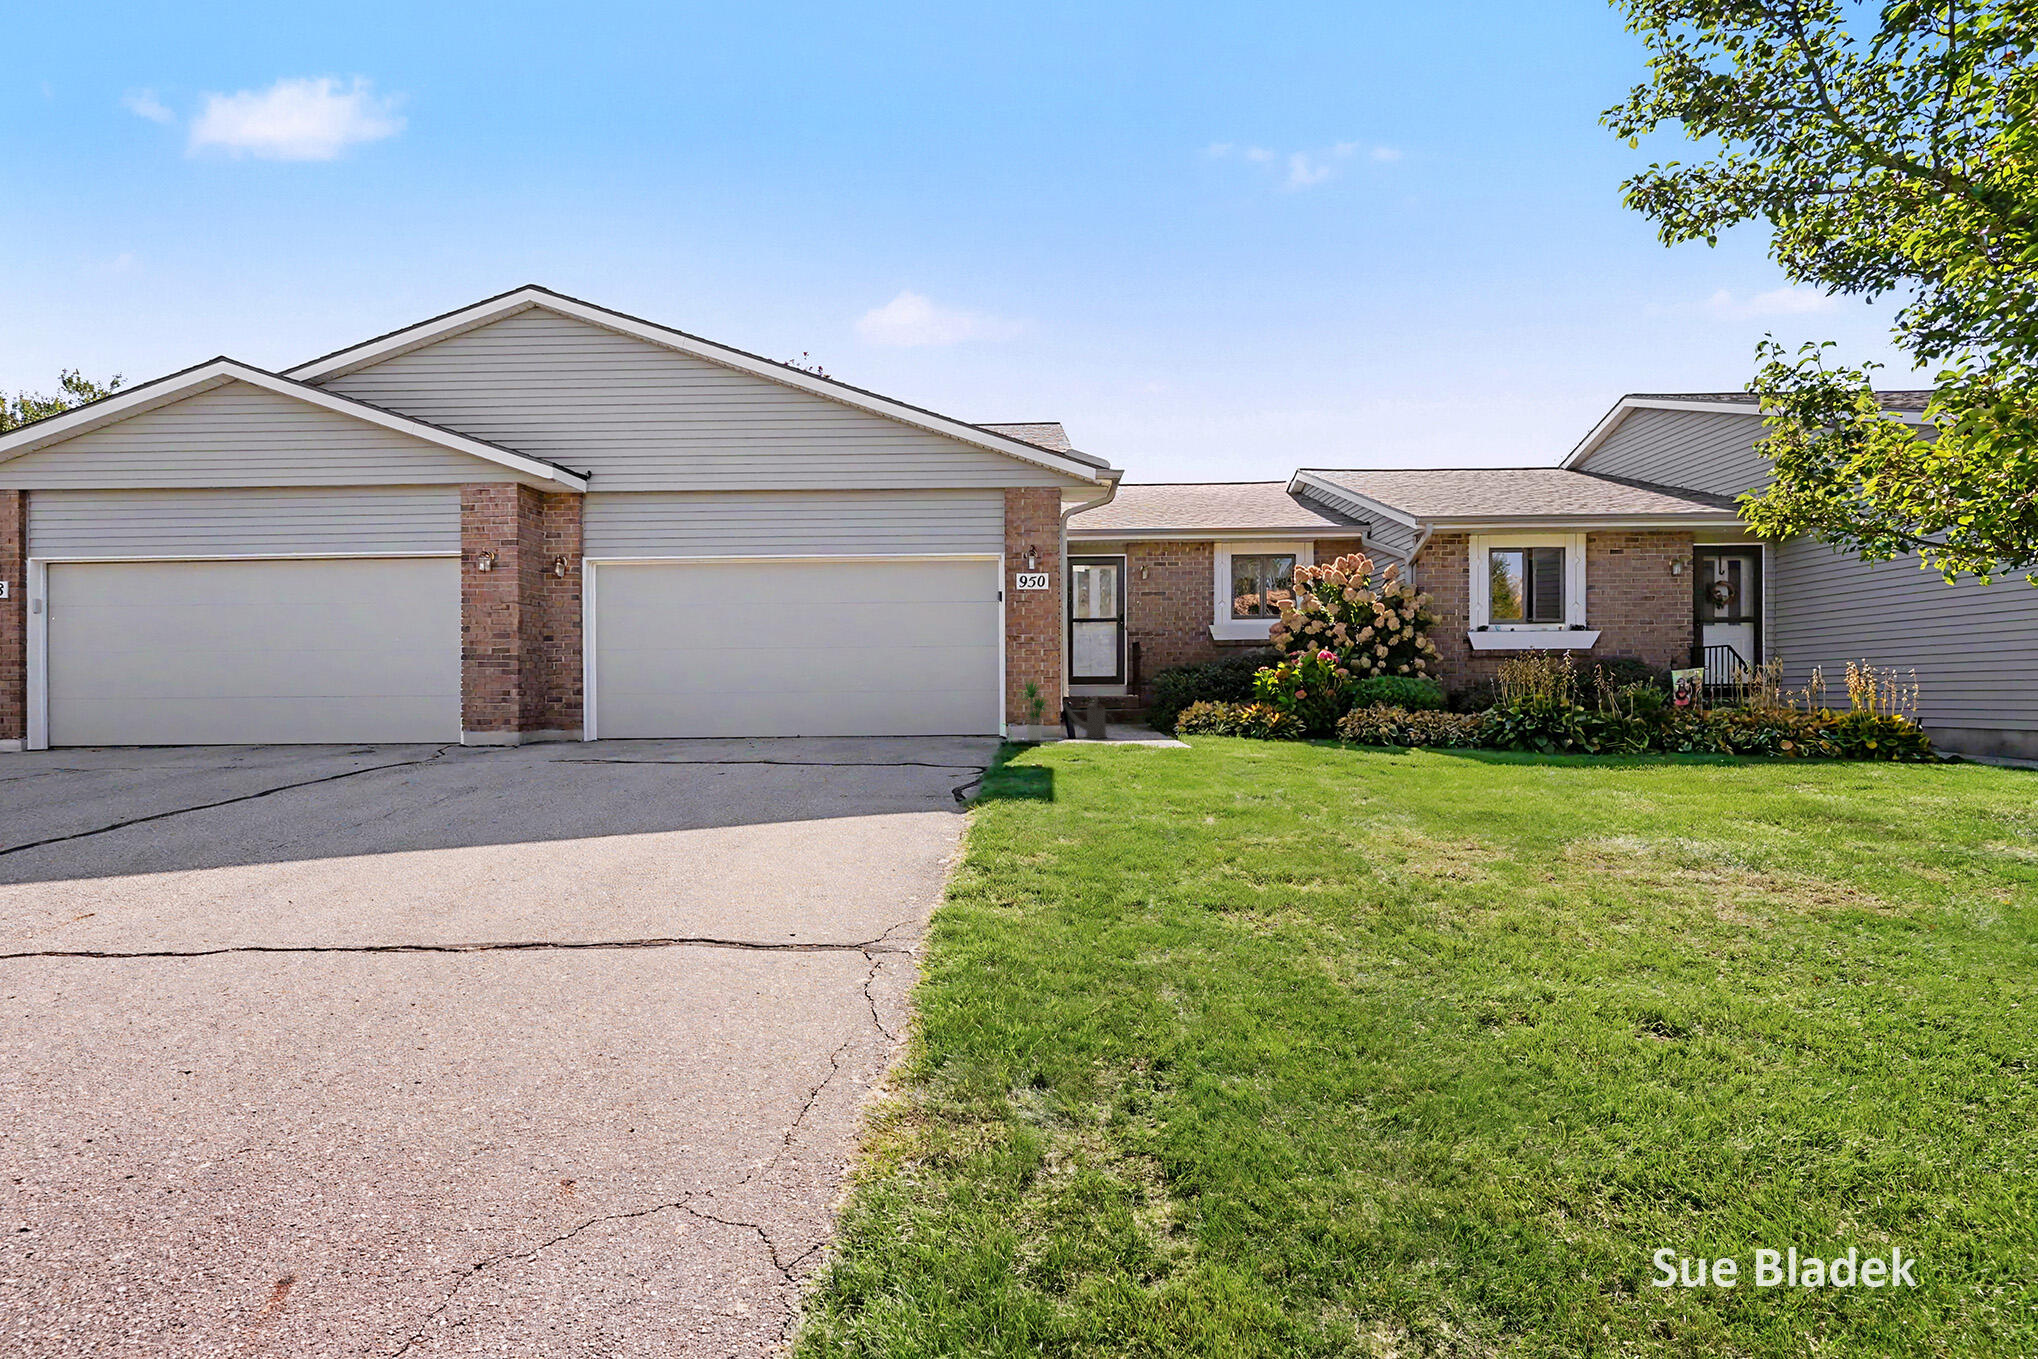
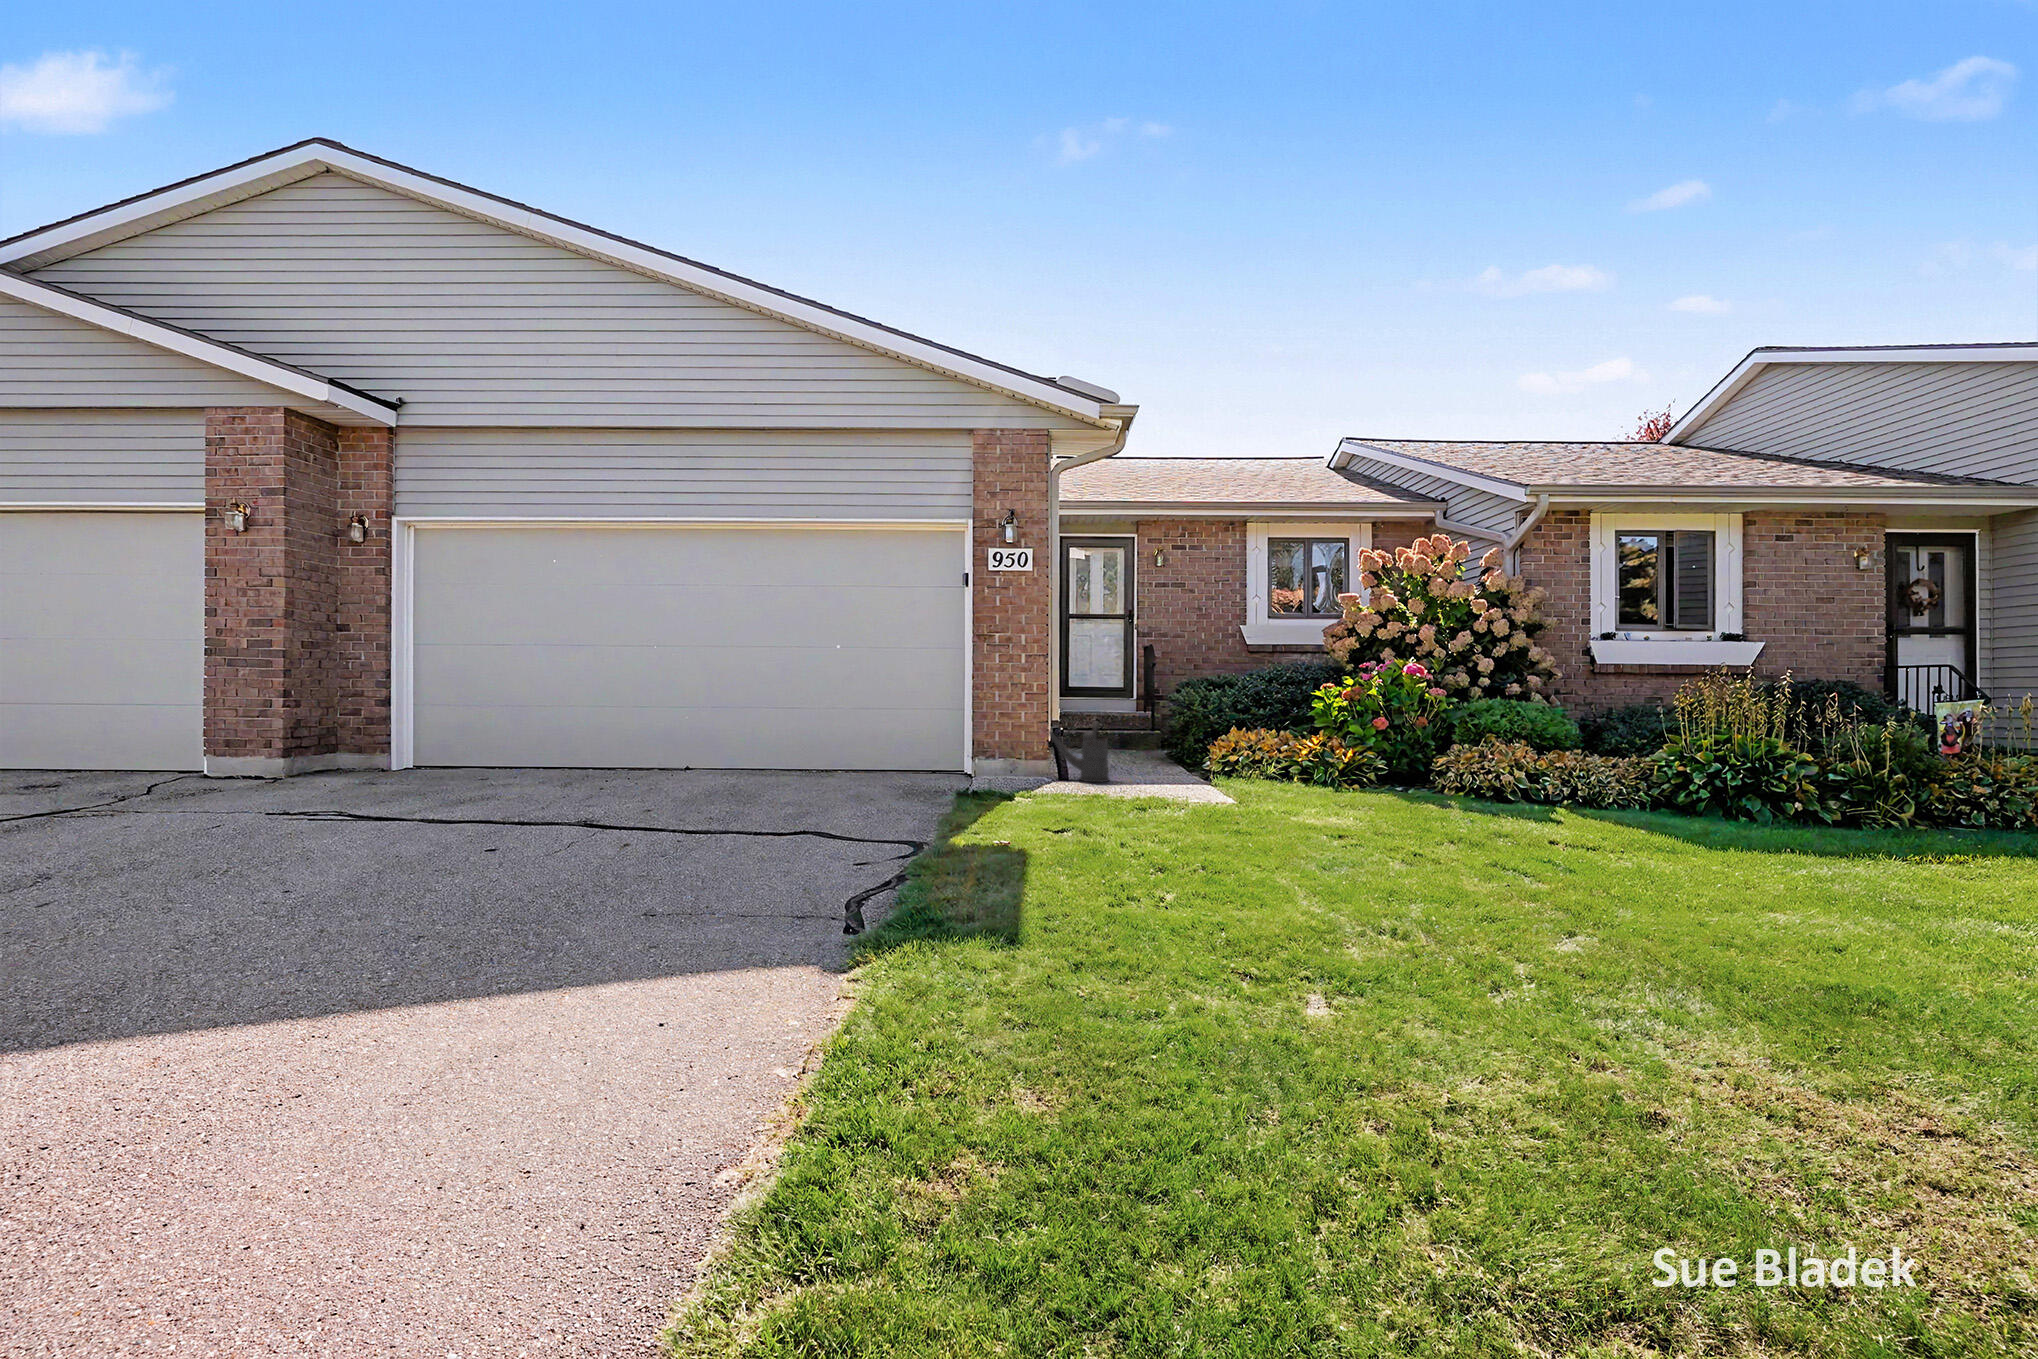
potted plant: present [1021,681,1049,741] -> none [978,696,1036,785]

